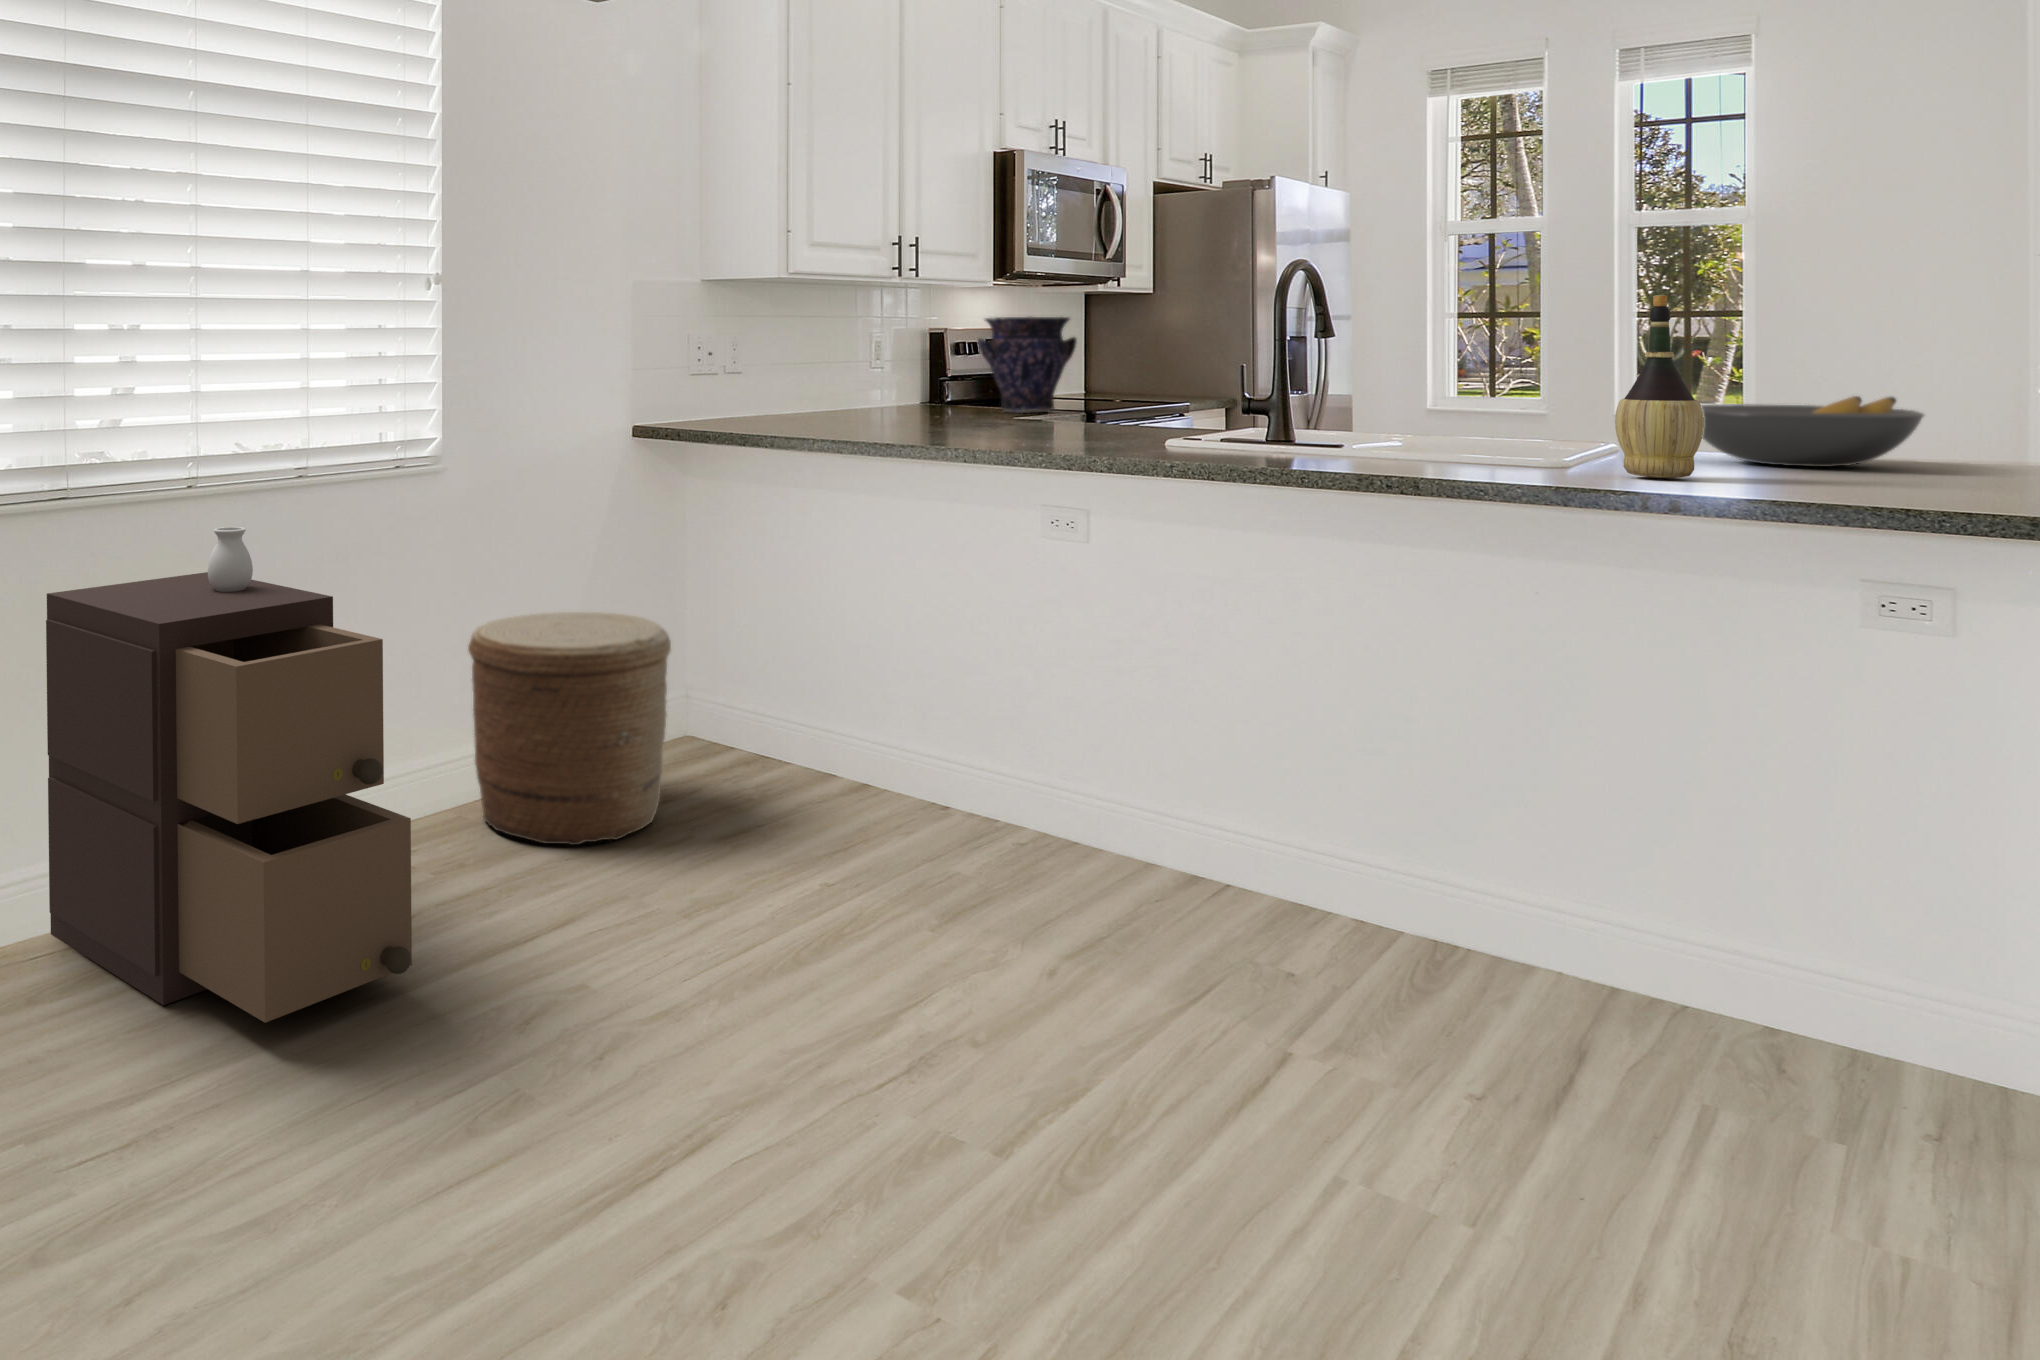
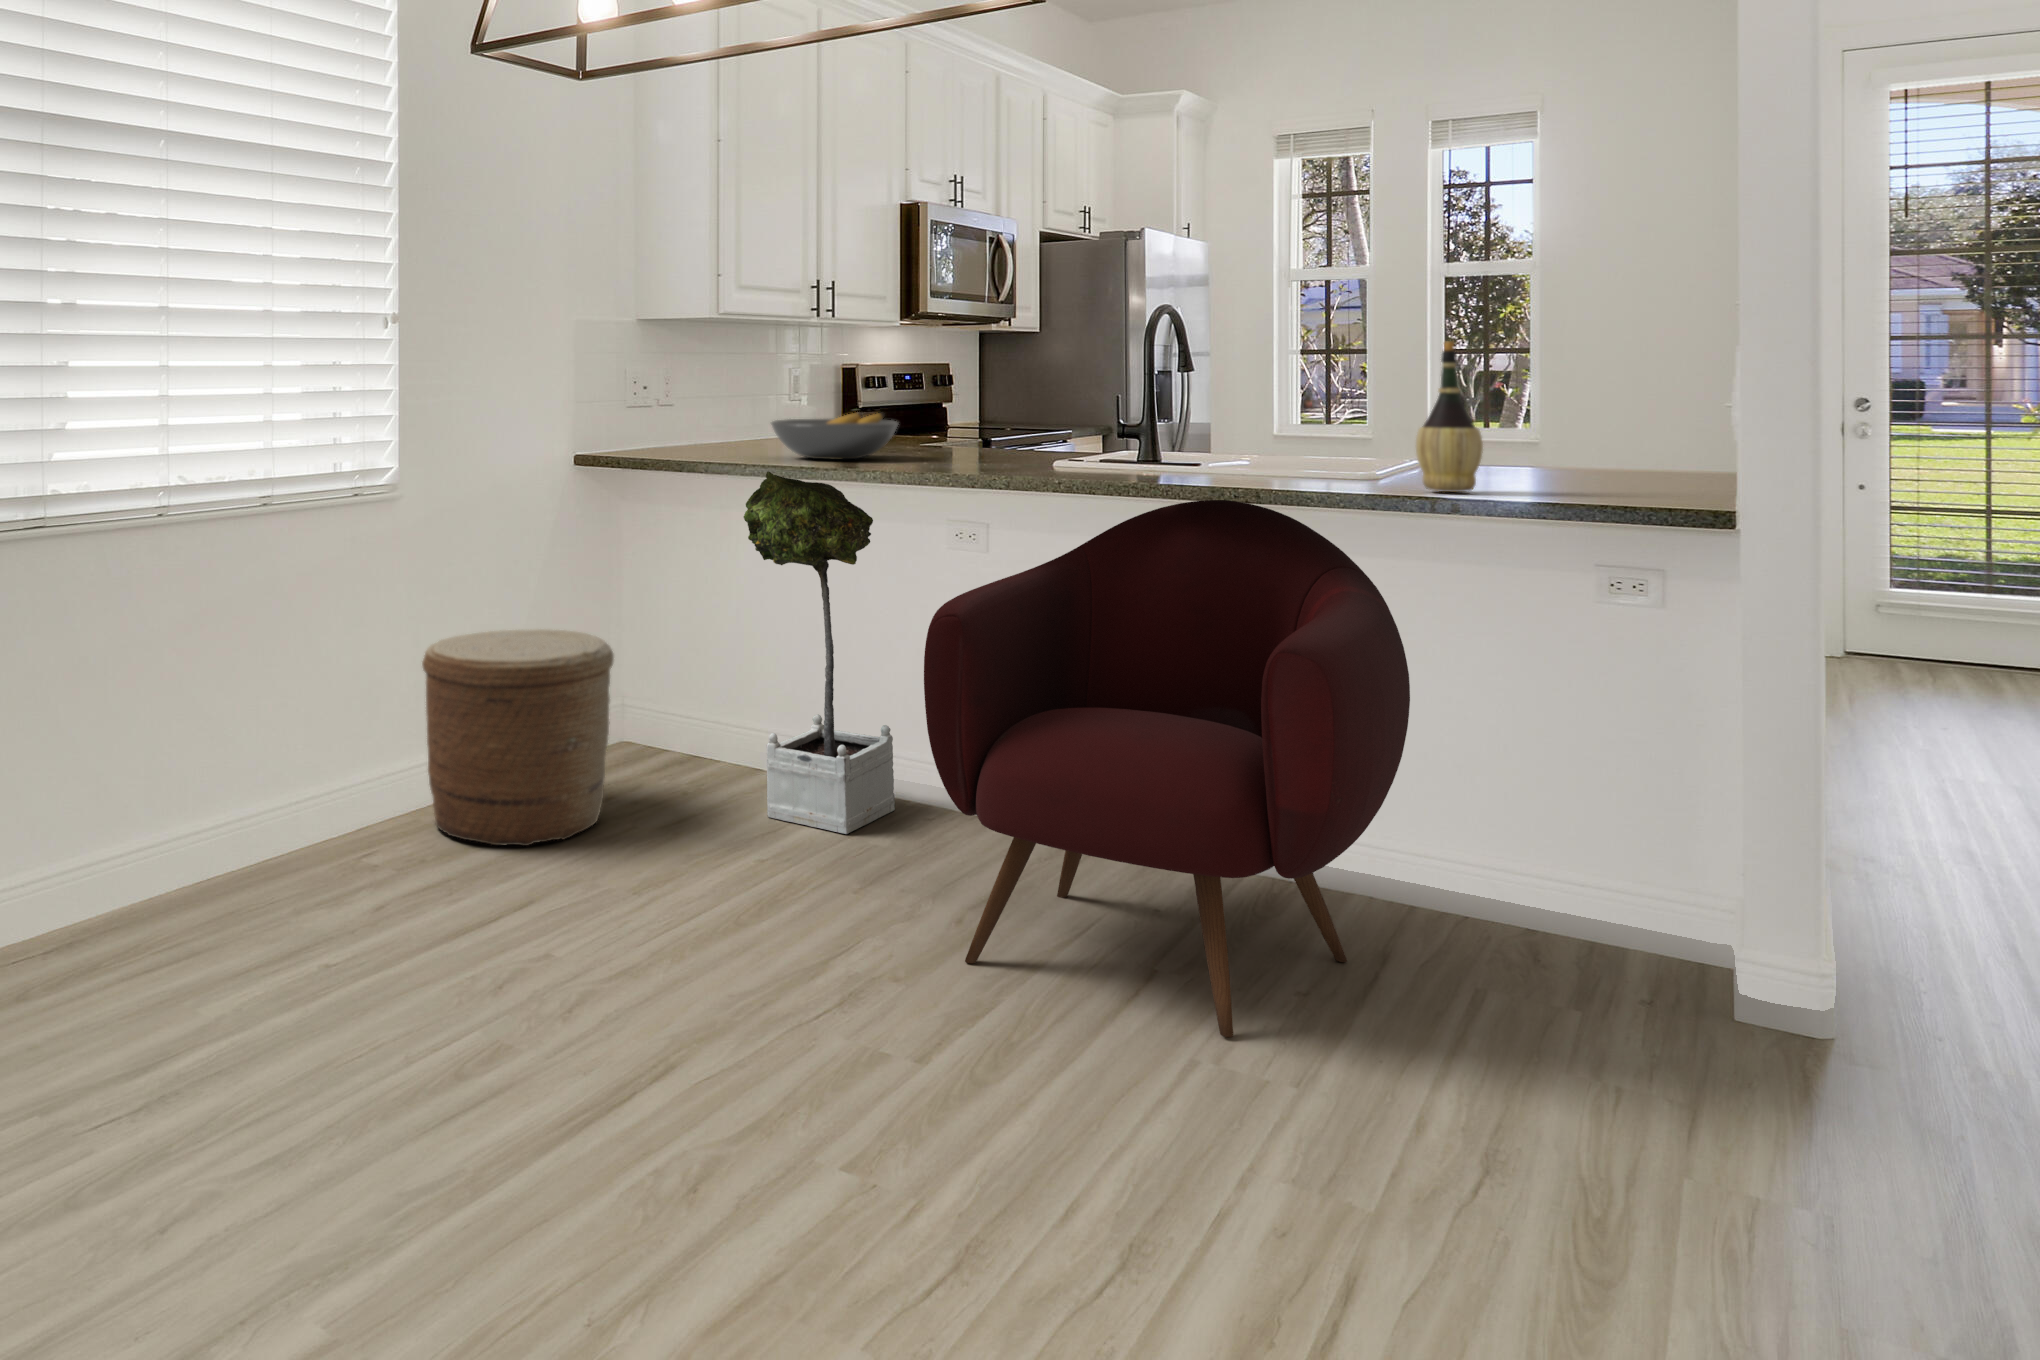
vase: present [978,317,1077,413] -> none [884,352,972,440]
fruit bowl: present [1702,396,1924,467] -> present [771,412,898,460]
potted tree: none [812,446,981,848] -> present [744,472,895,834]
armchair: none [1007,484,1605,1129] -> present [924,500,1410,1037]
storage cabinet: present [46,527,412,1023] -> none [24,552,391,1009]

